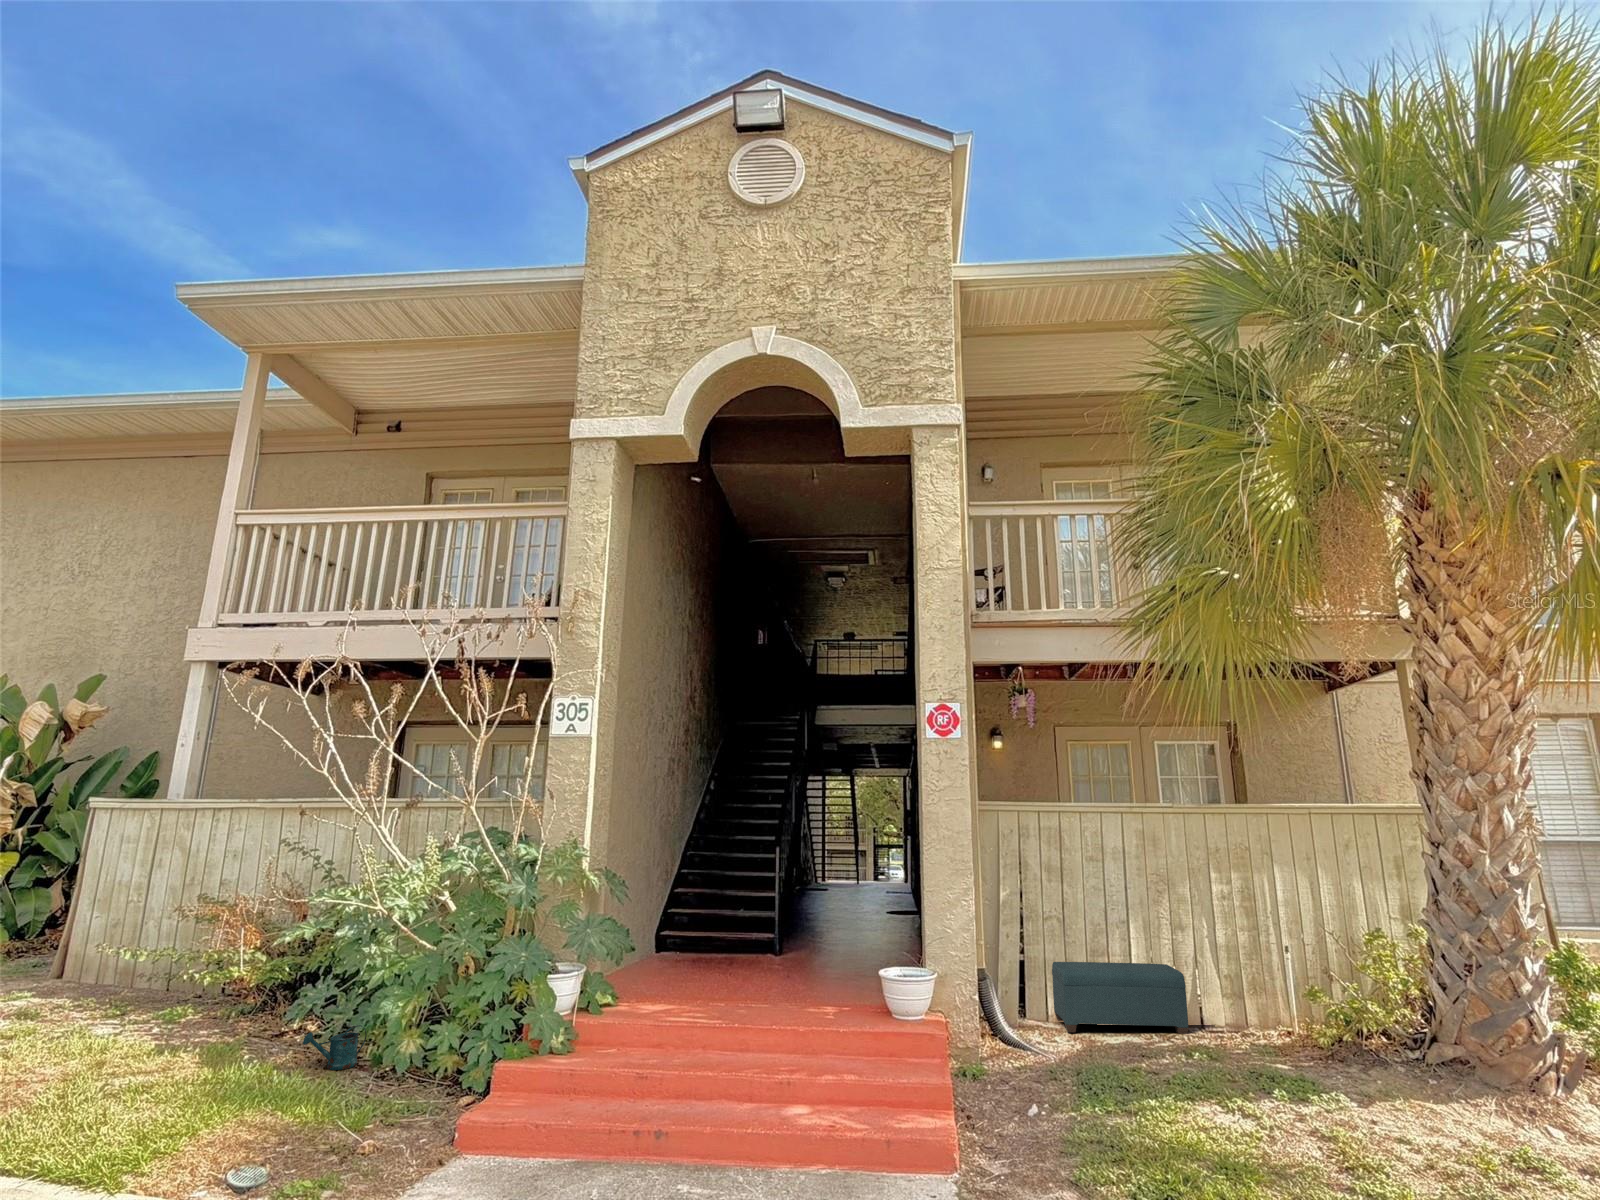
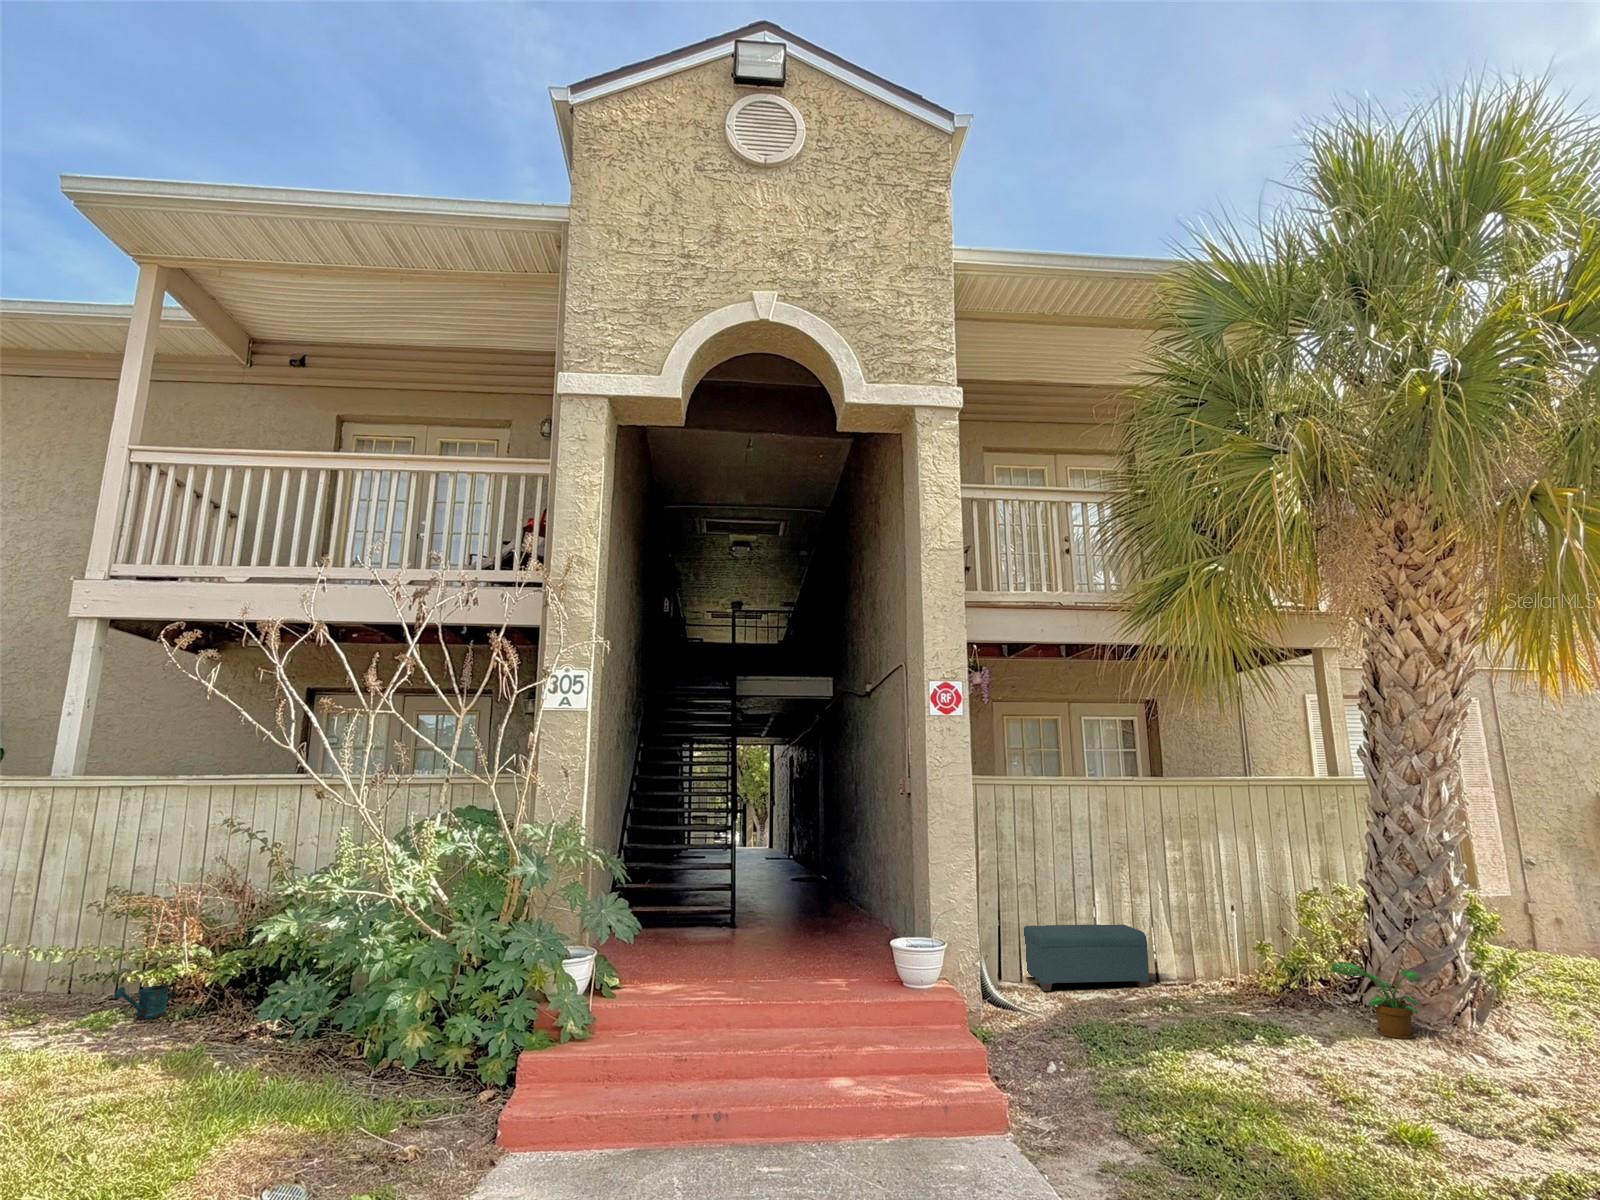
potted plant: none [1376,1012,1489,1104] -> present [1331,962,1423,1039]
watering can: present [303,1025,367,1070] -> present [114,984,175,1019]

